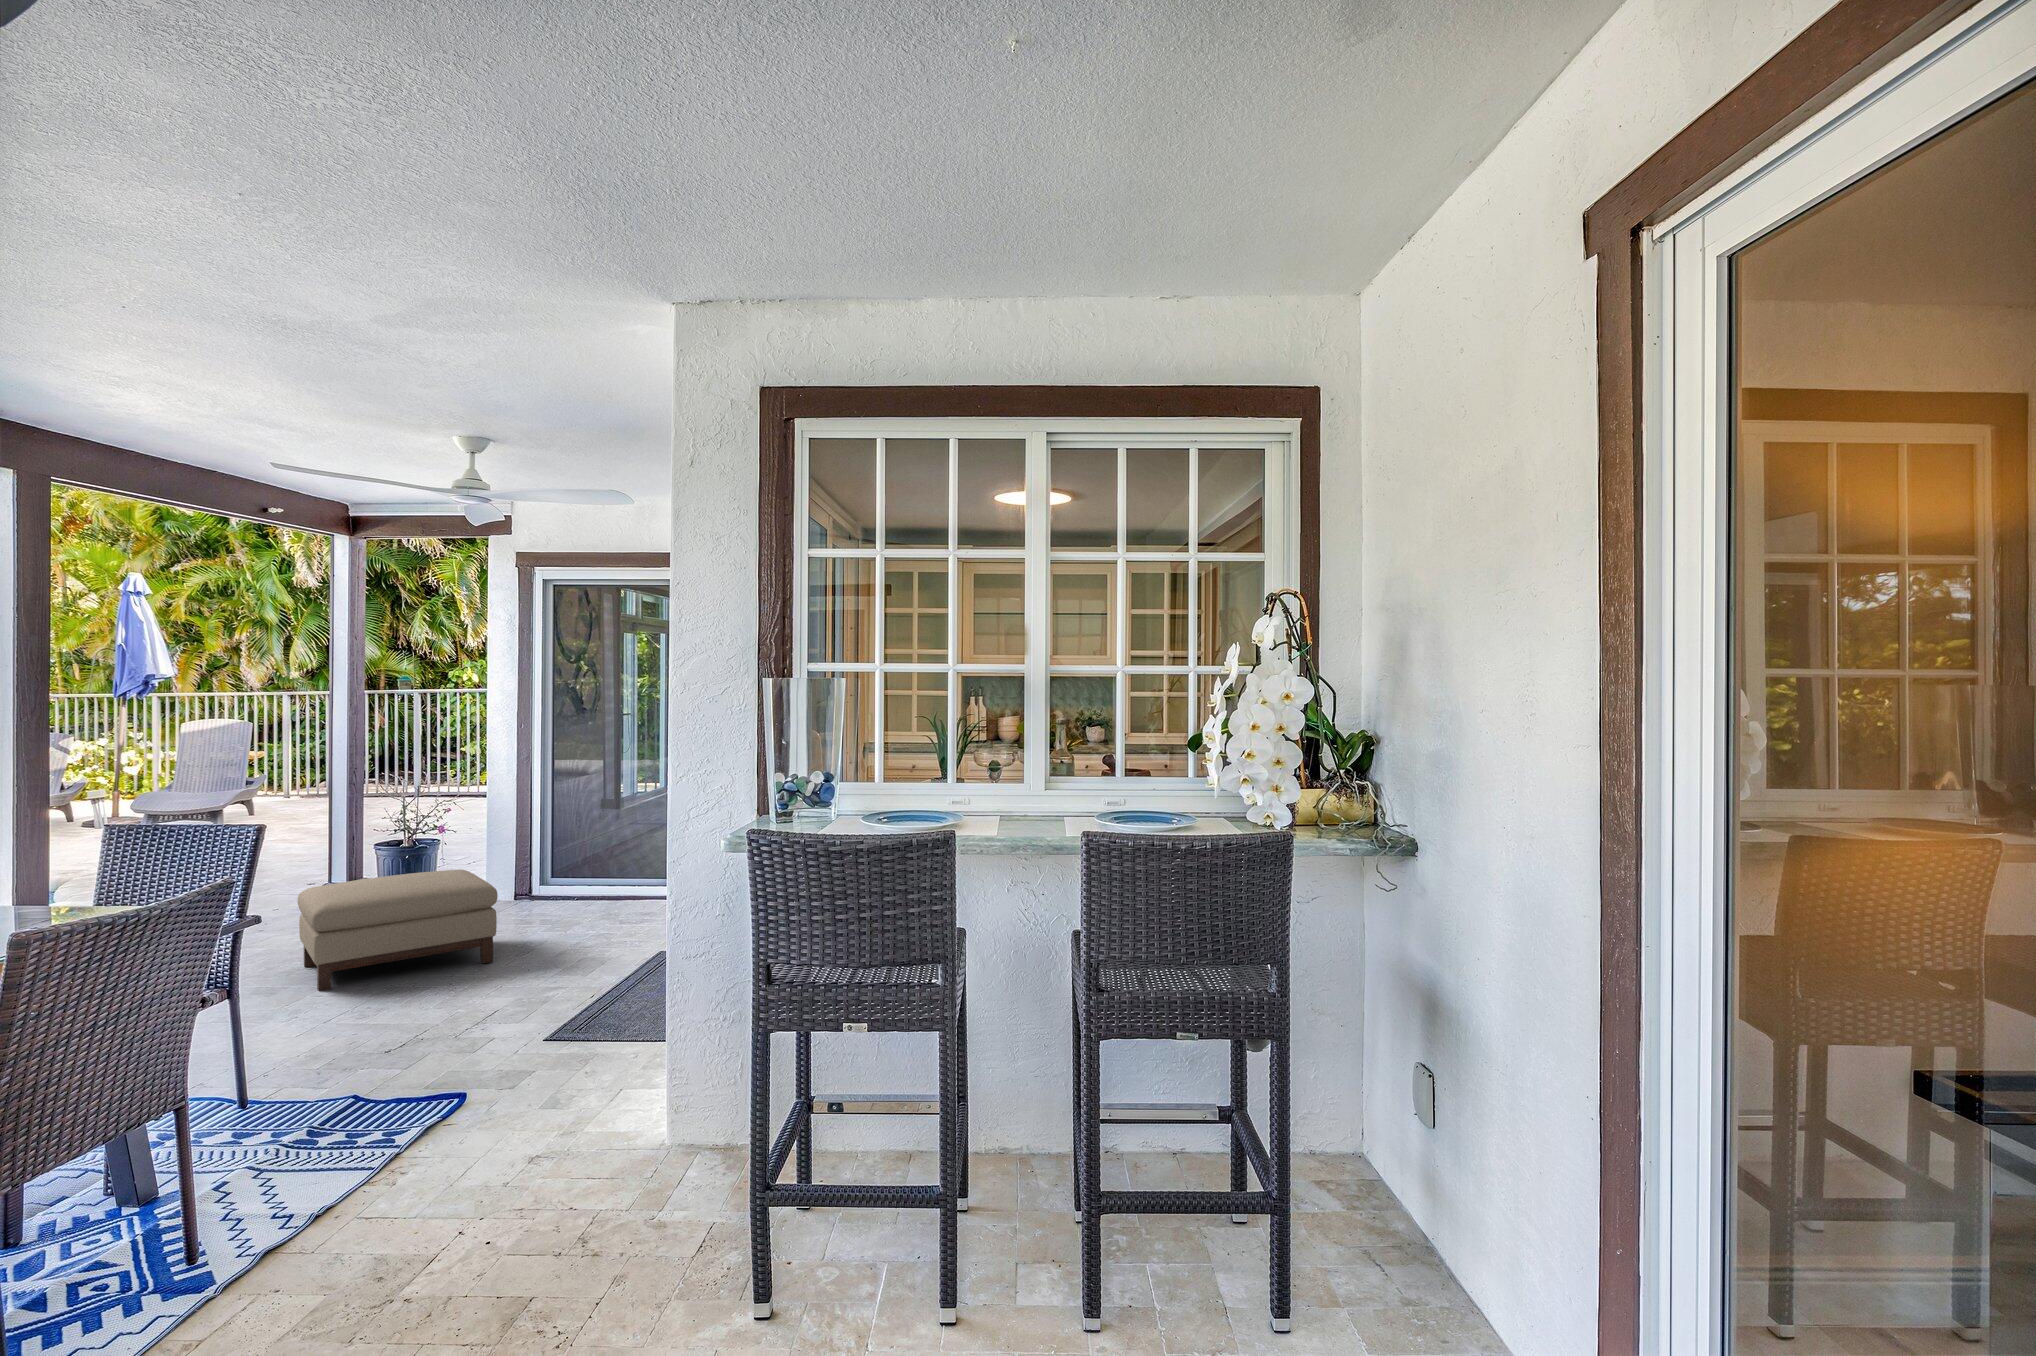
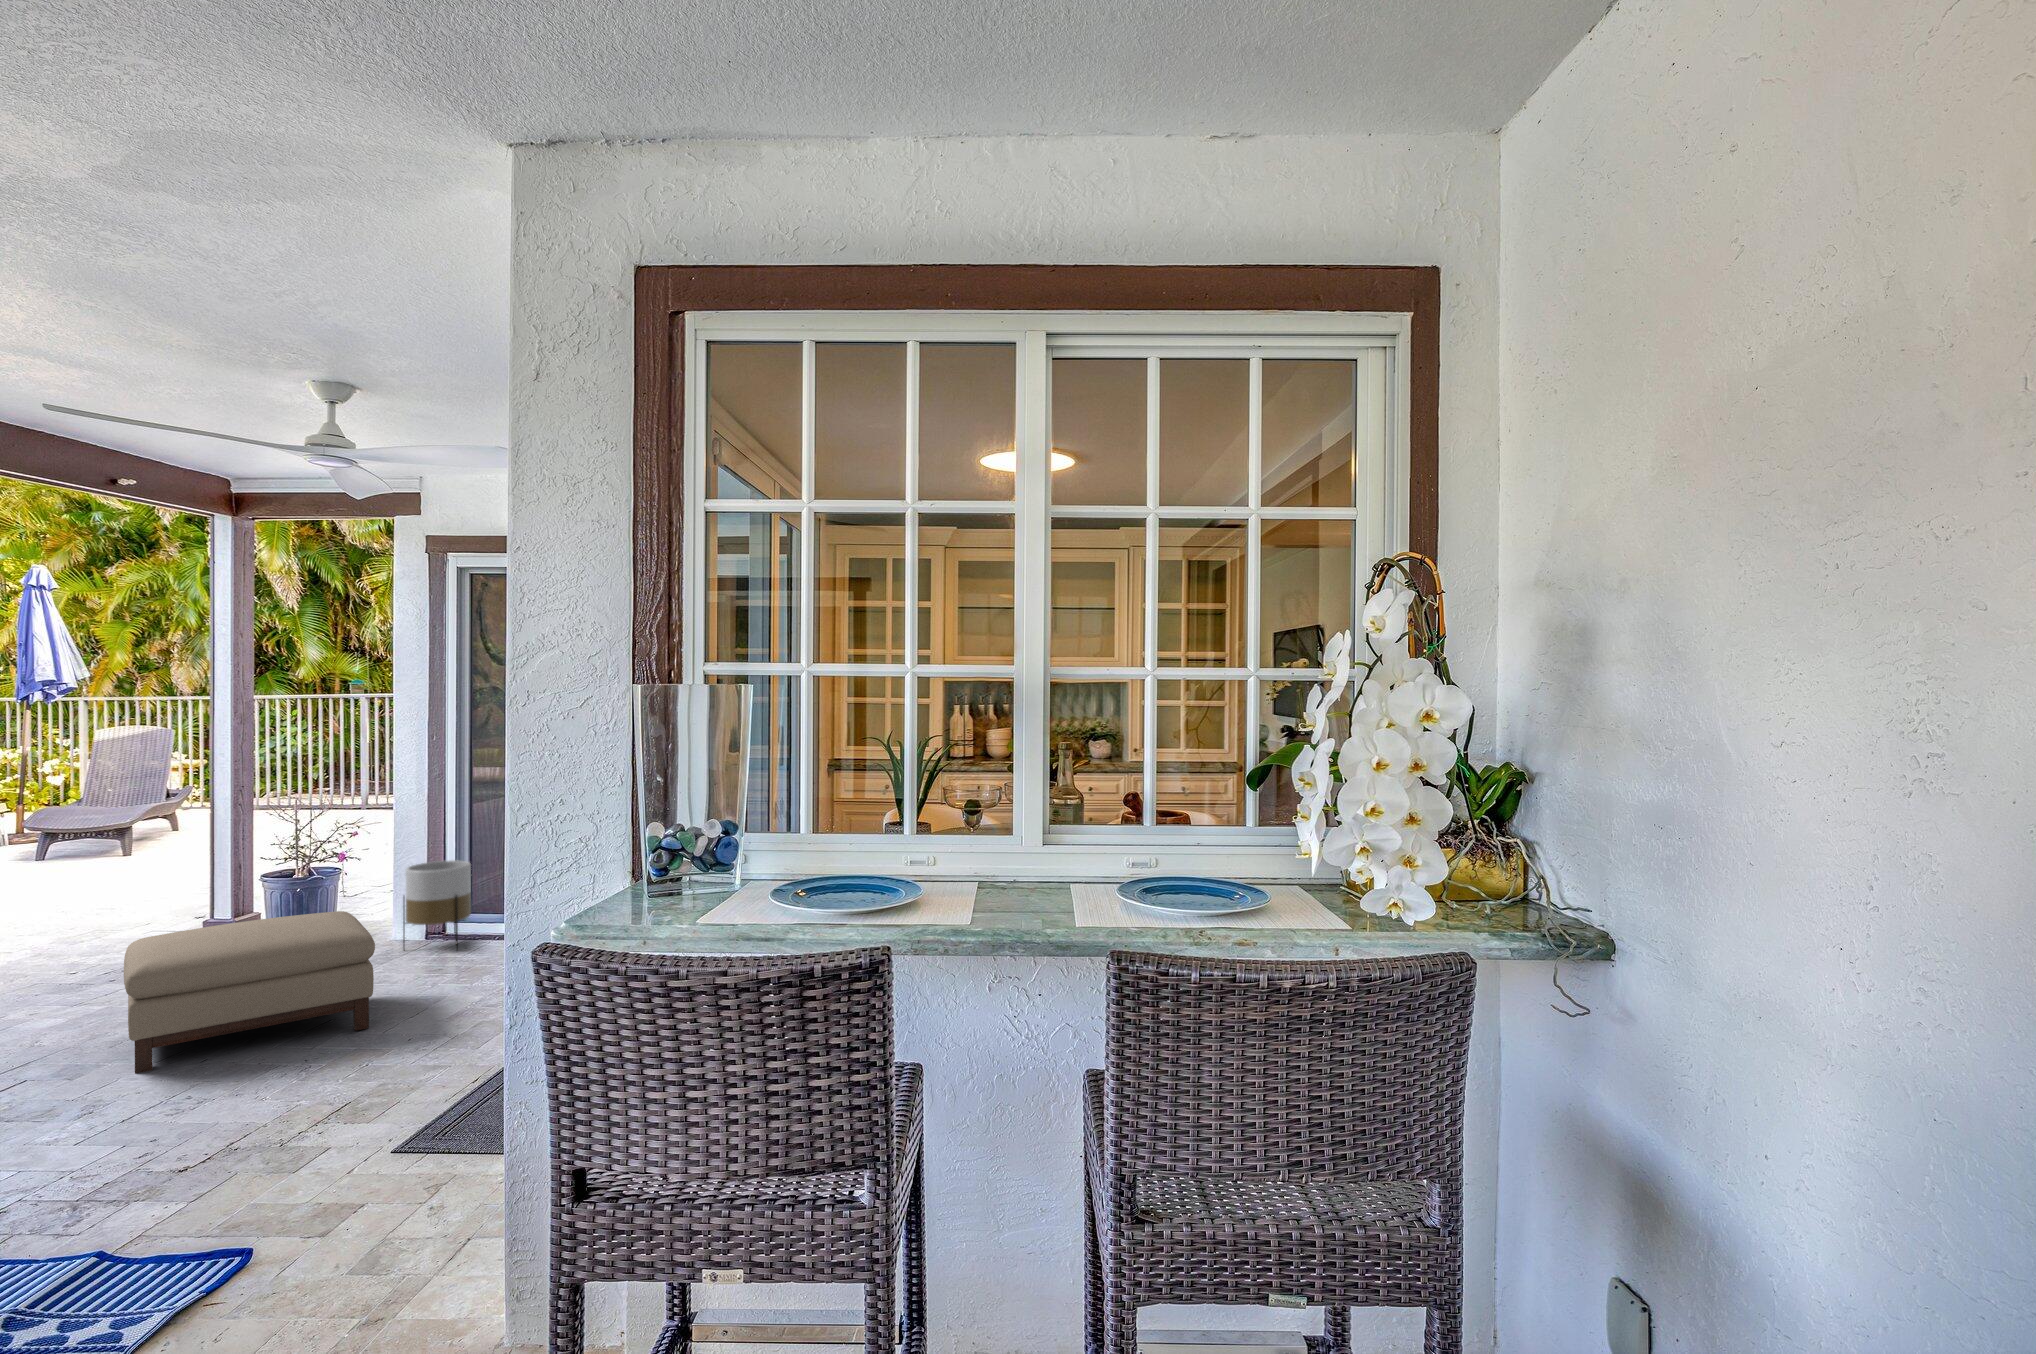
planter: none [499,833,555,909] -> present [403,860,471,949]

